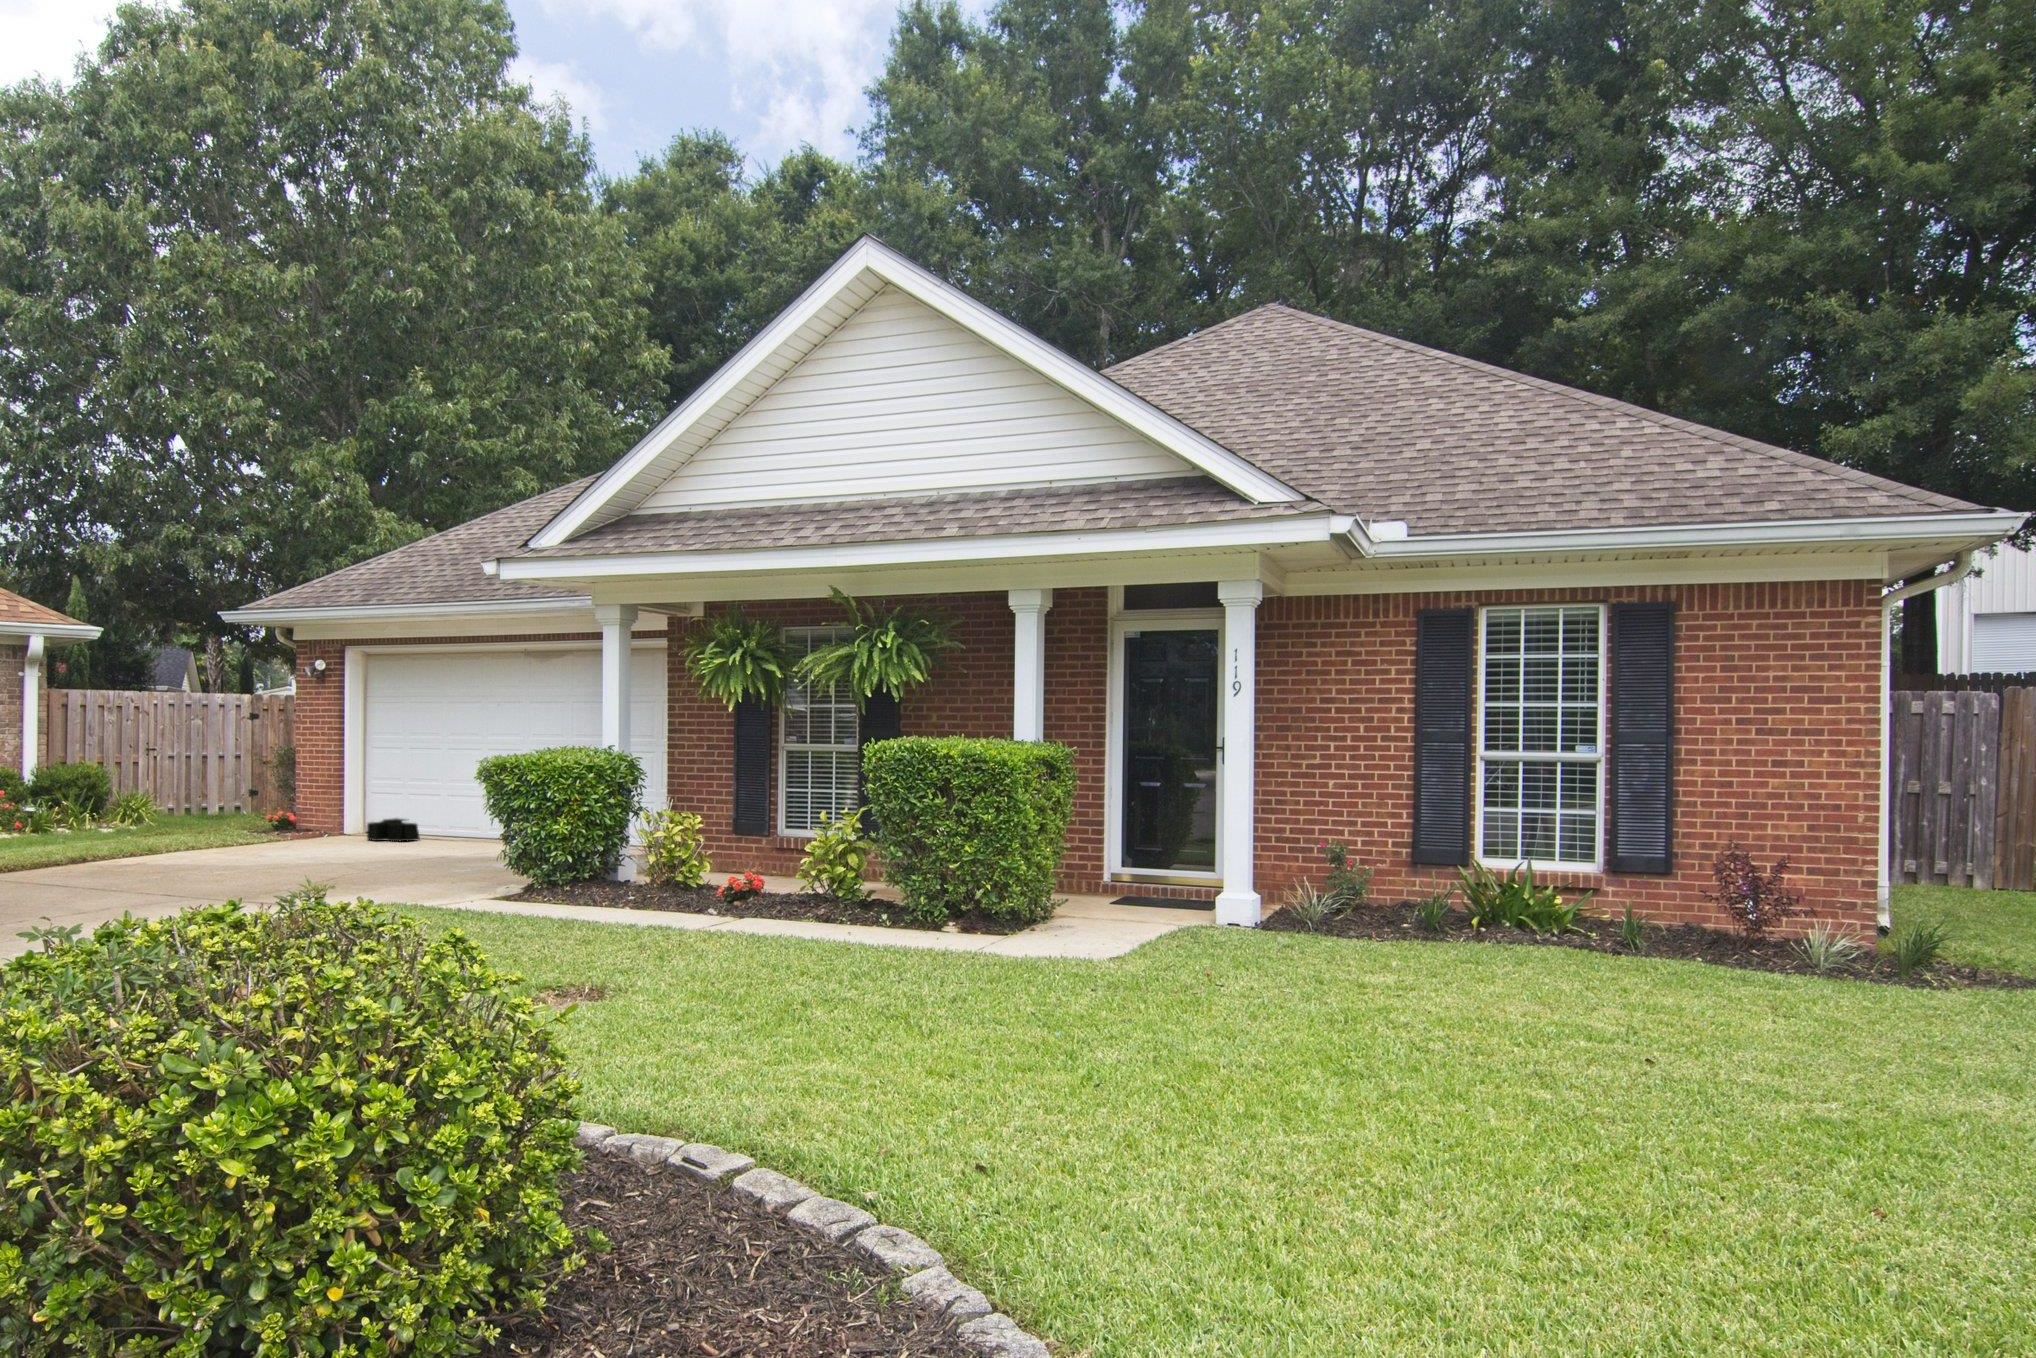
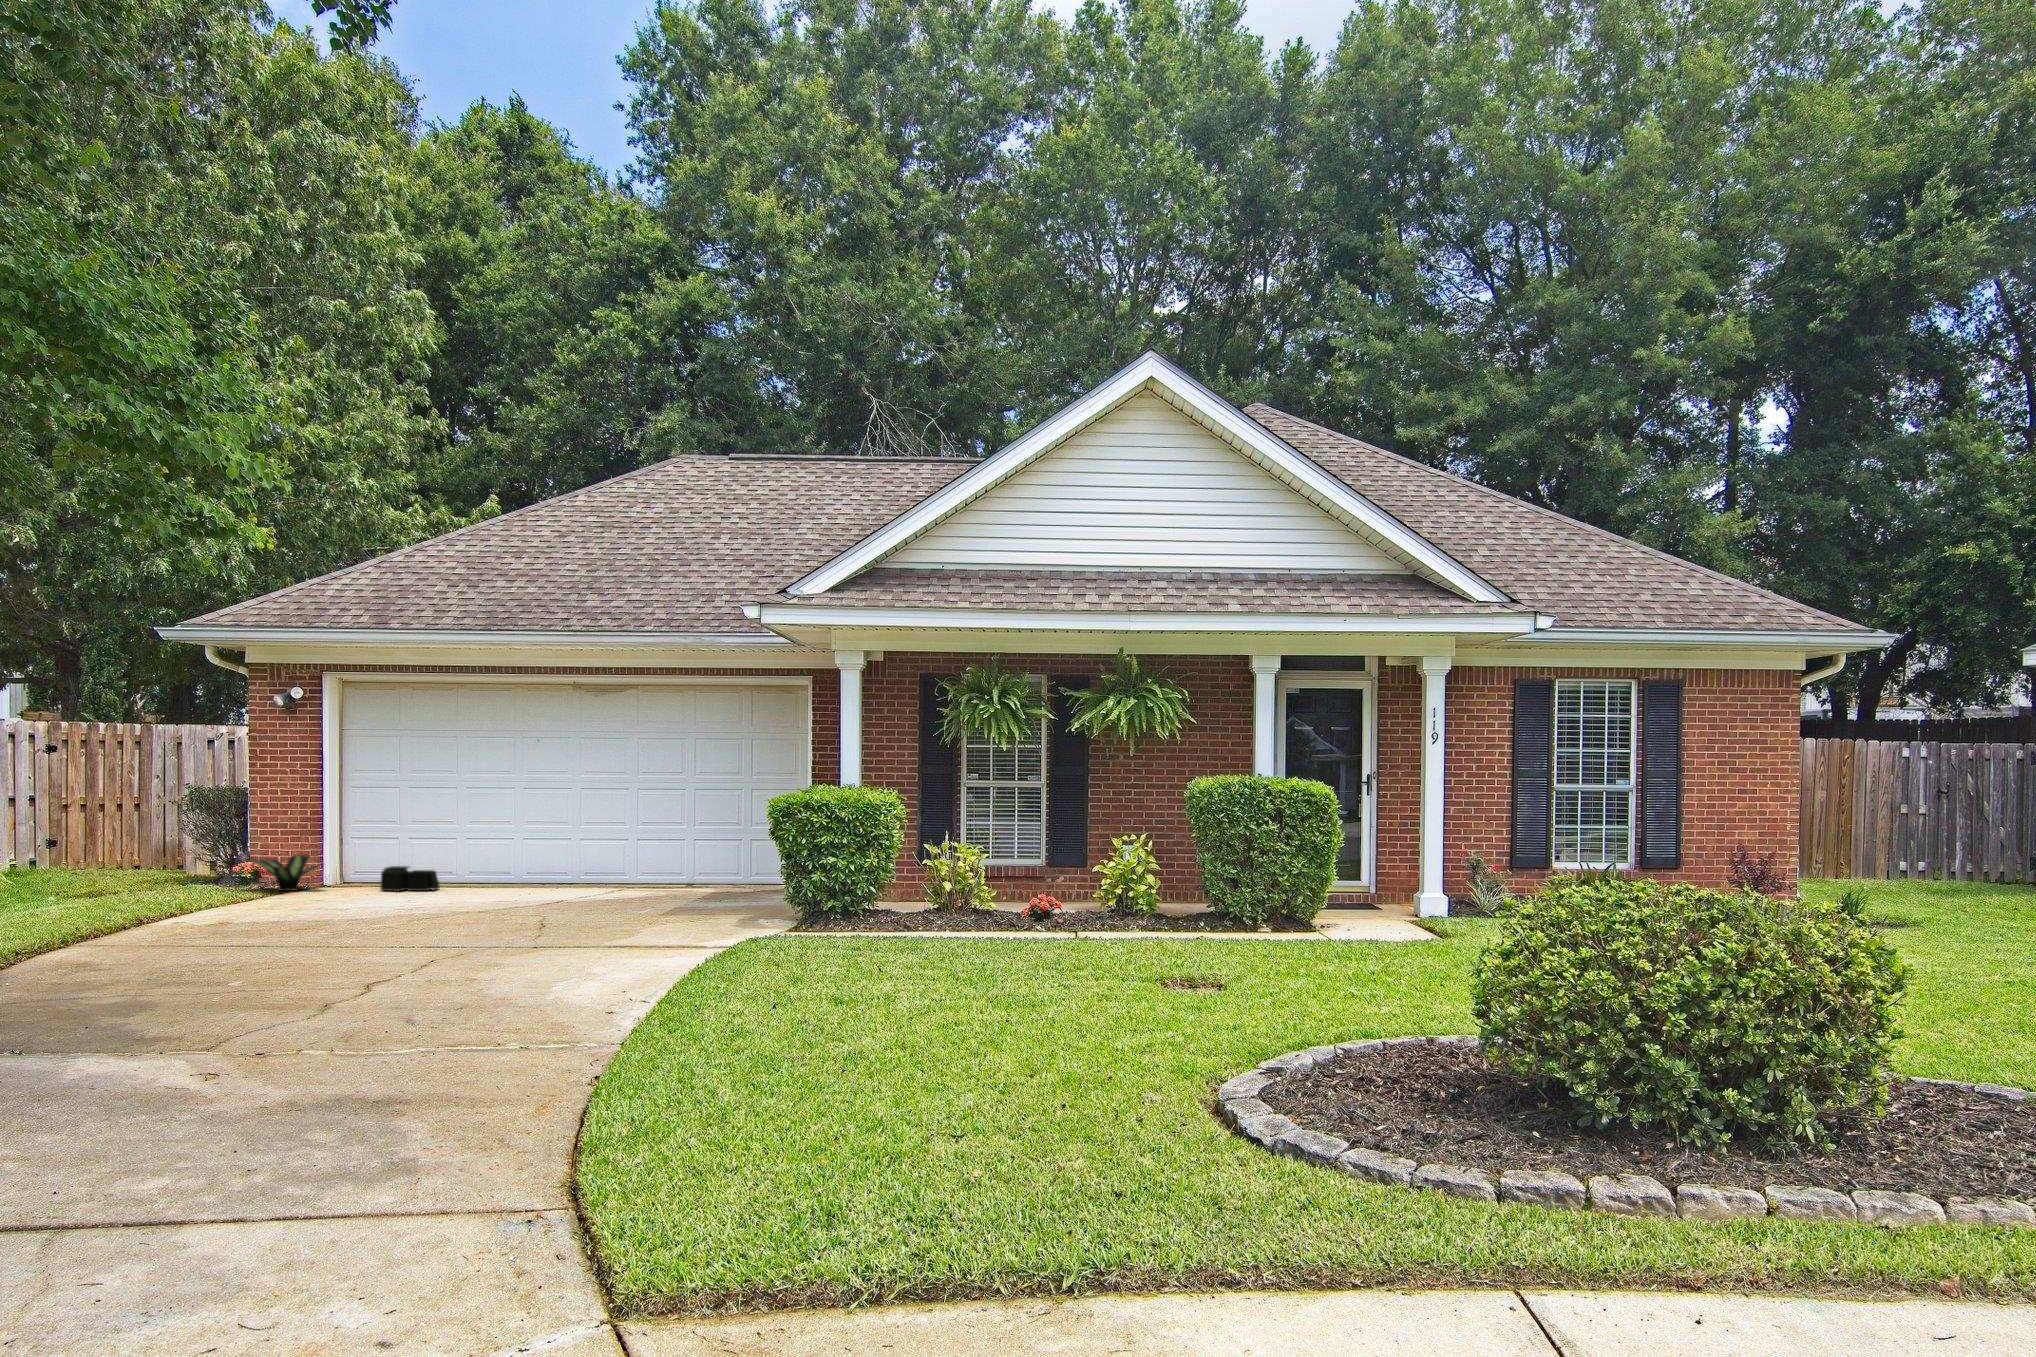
potted plant: none [269,806,337,837] -> present [246,855,318,891]

